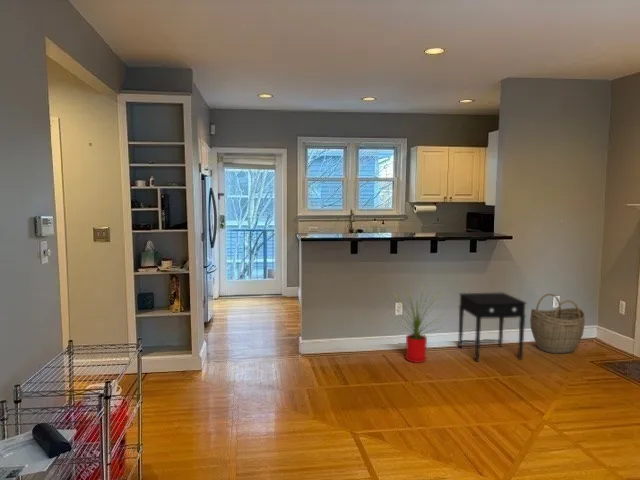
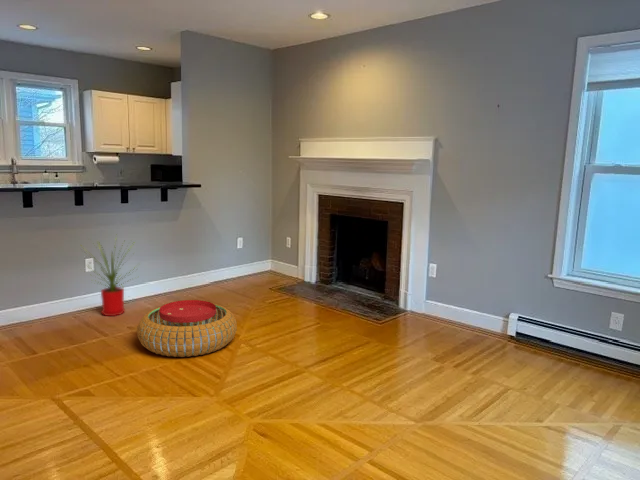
side table: present [458,292,526,361] -> none [153,238,216,305]
woven basket: present [530,294,585,354] -> none [219,236,262,288]
pouf: none [433,365,546,436] -> present [137,300,237,357]

